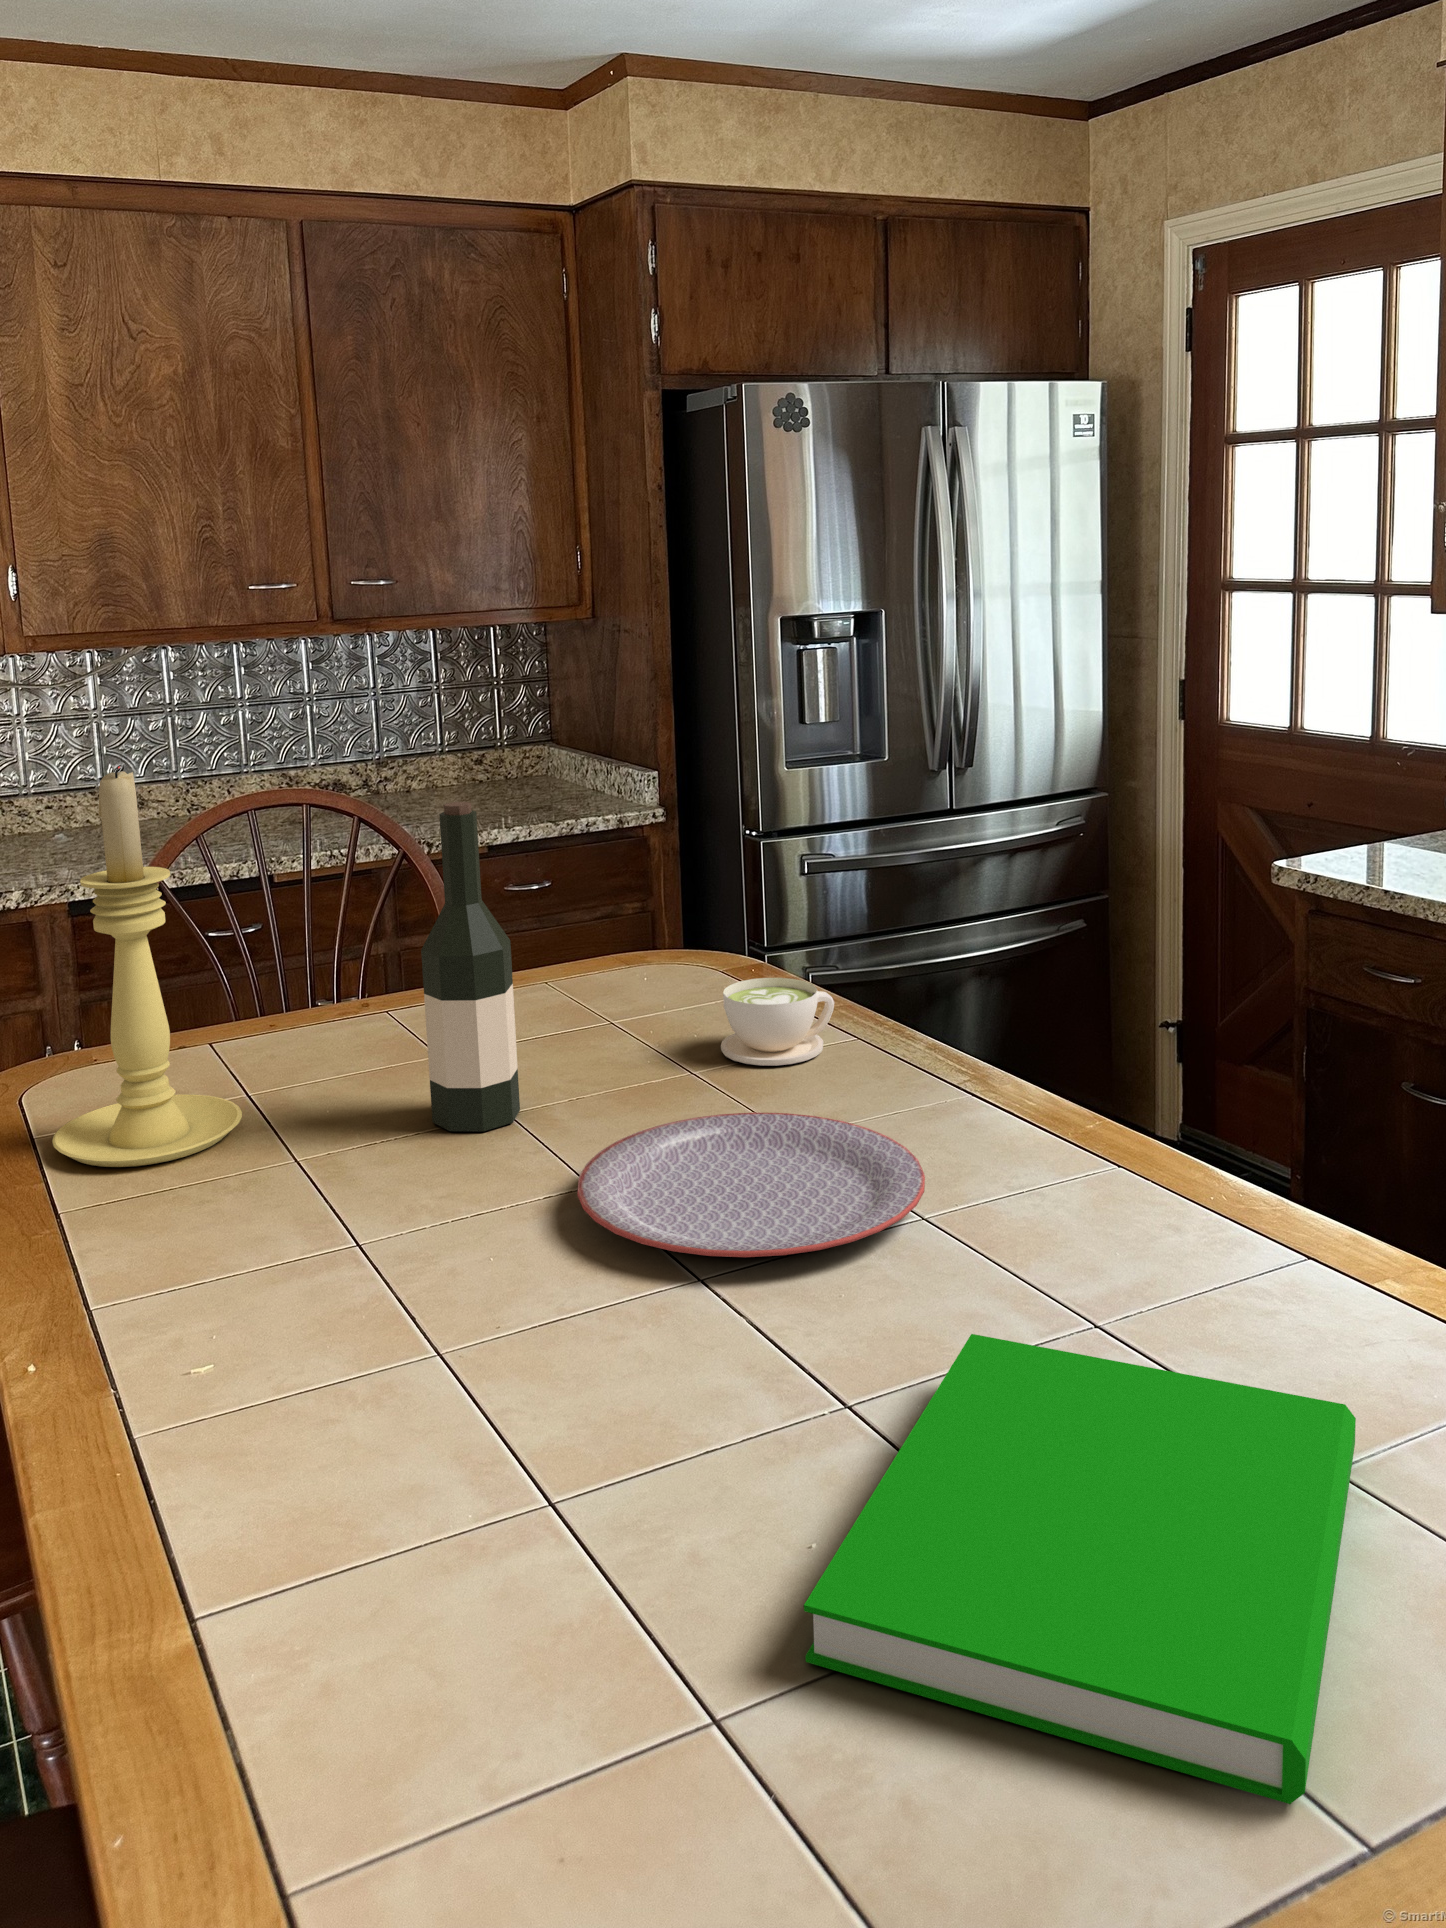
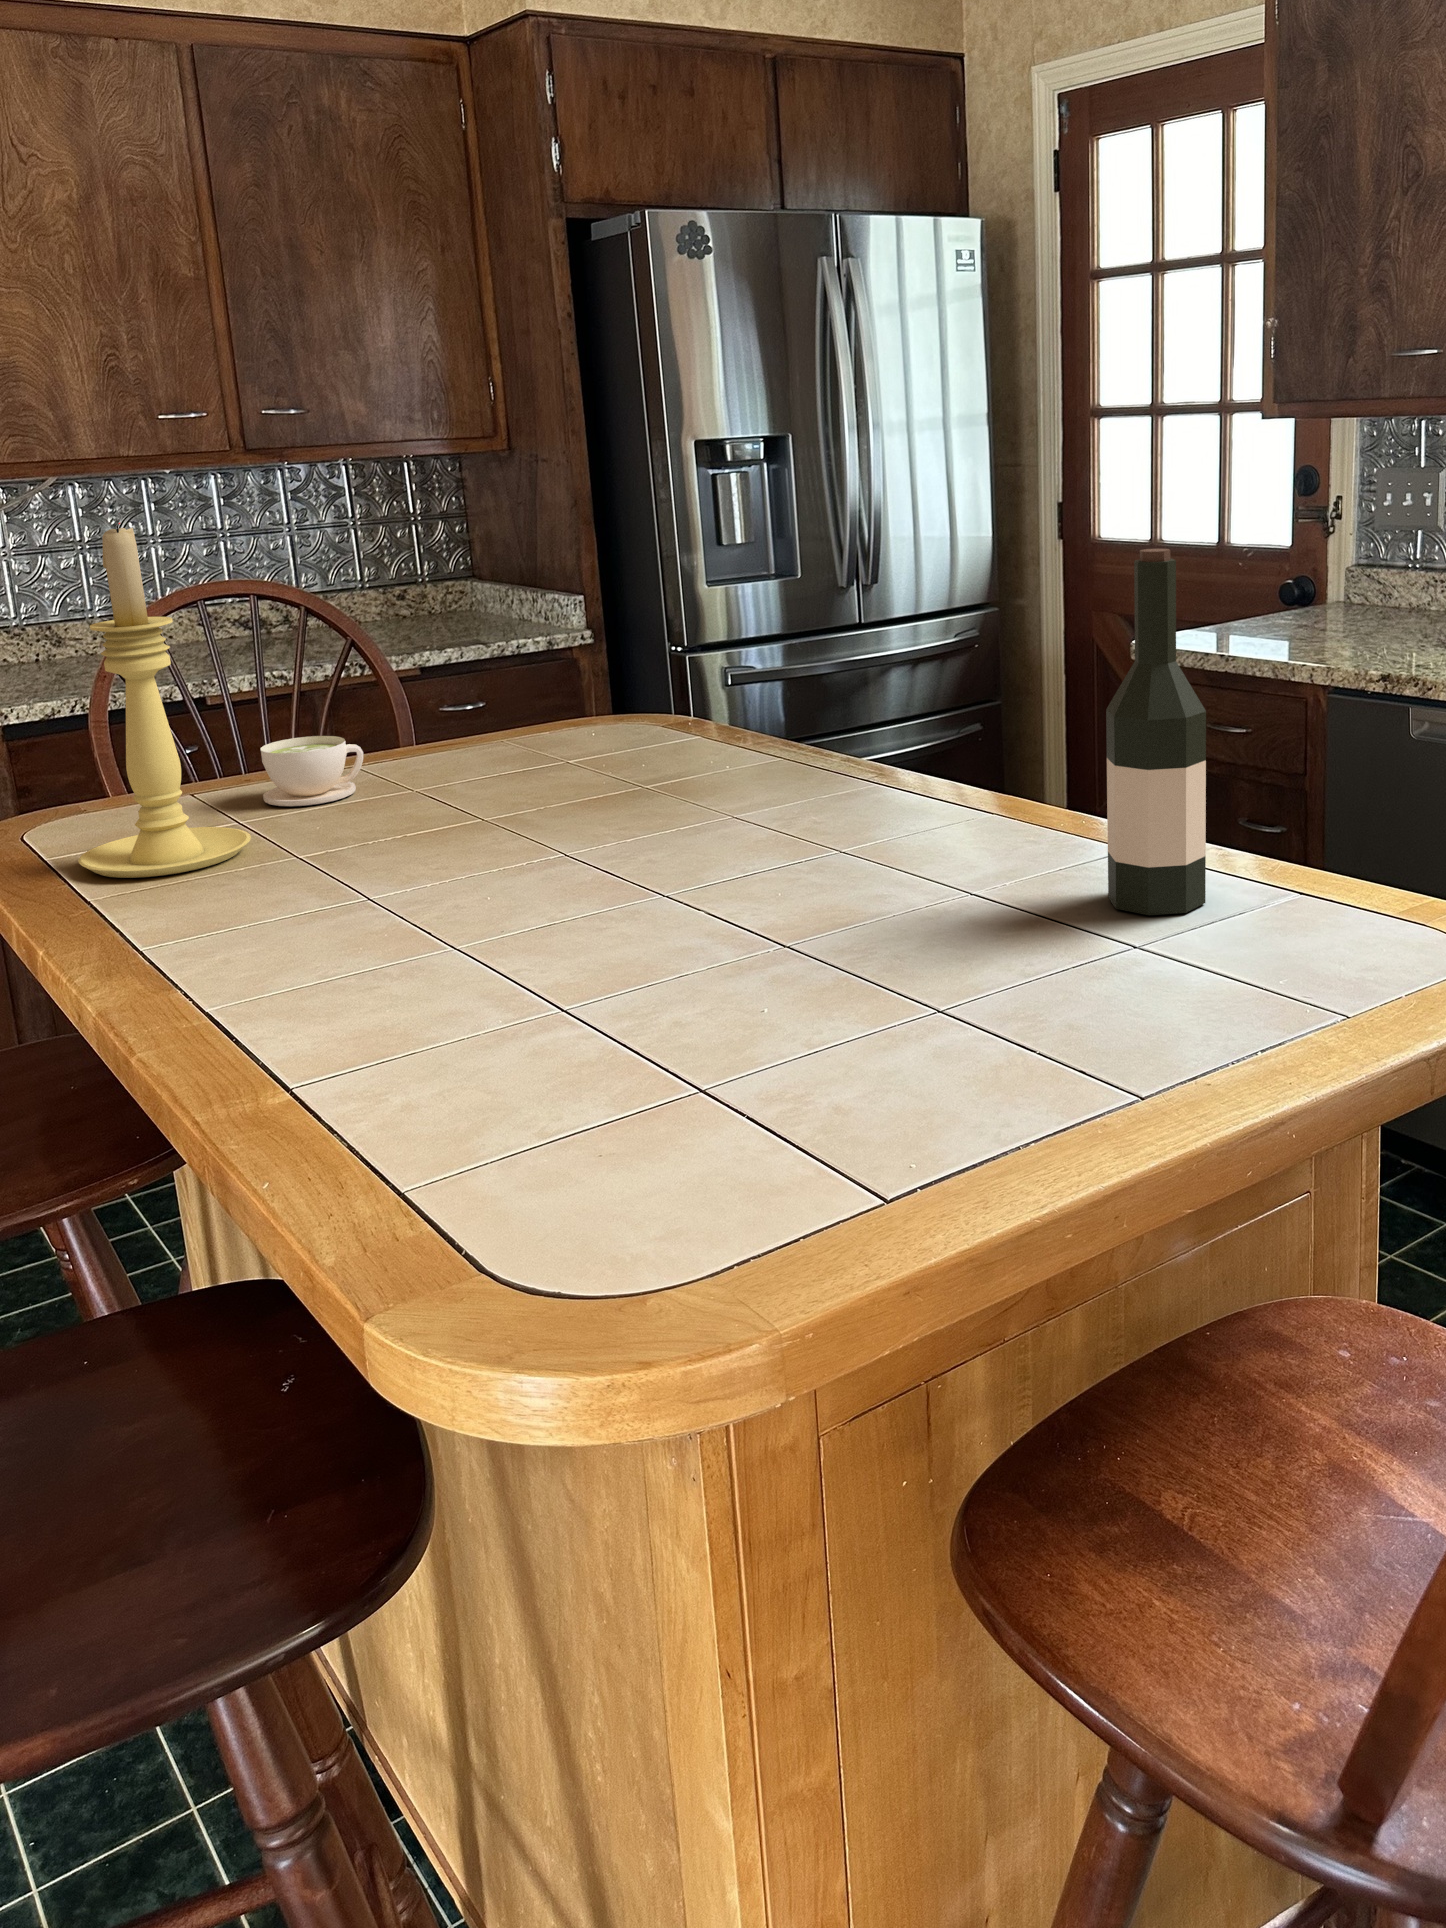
wine bottle: present [421,802,520,1131] -> present [1106,549,1206,915]
coffee cup: present [721,978,834,1066] -> present [261,736,363,806]
plate: present [577,1112,925,1257] -> none [564,800,849,886]
book: present [804,1334,1356,1804] -> none [778,898,1164,1091]

